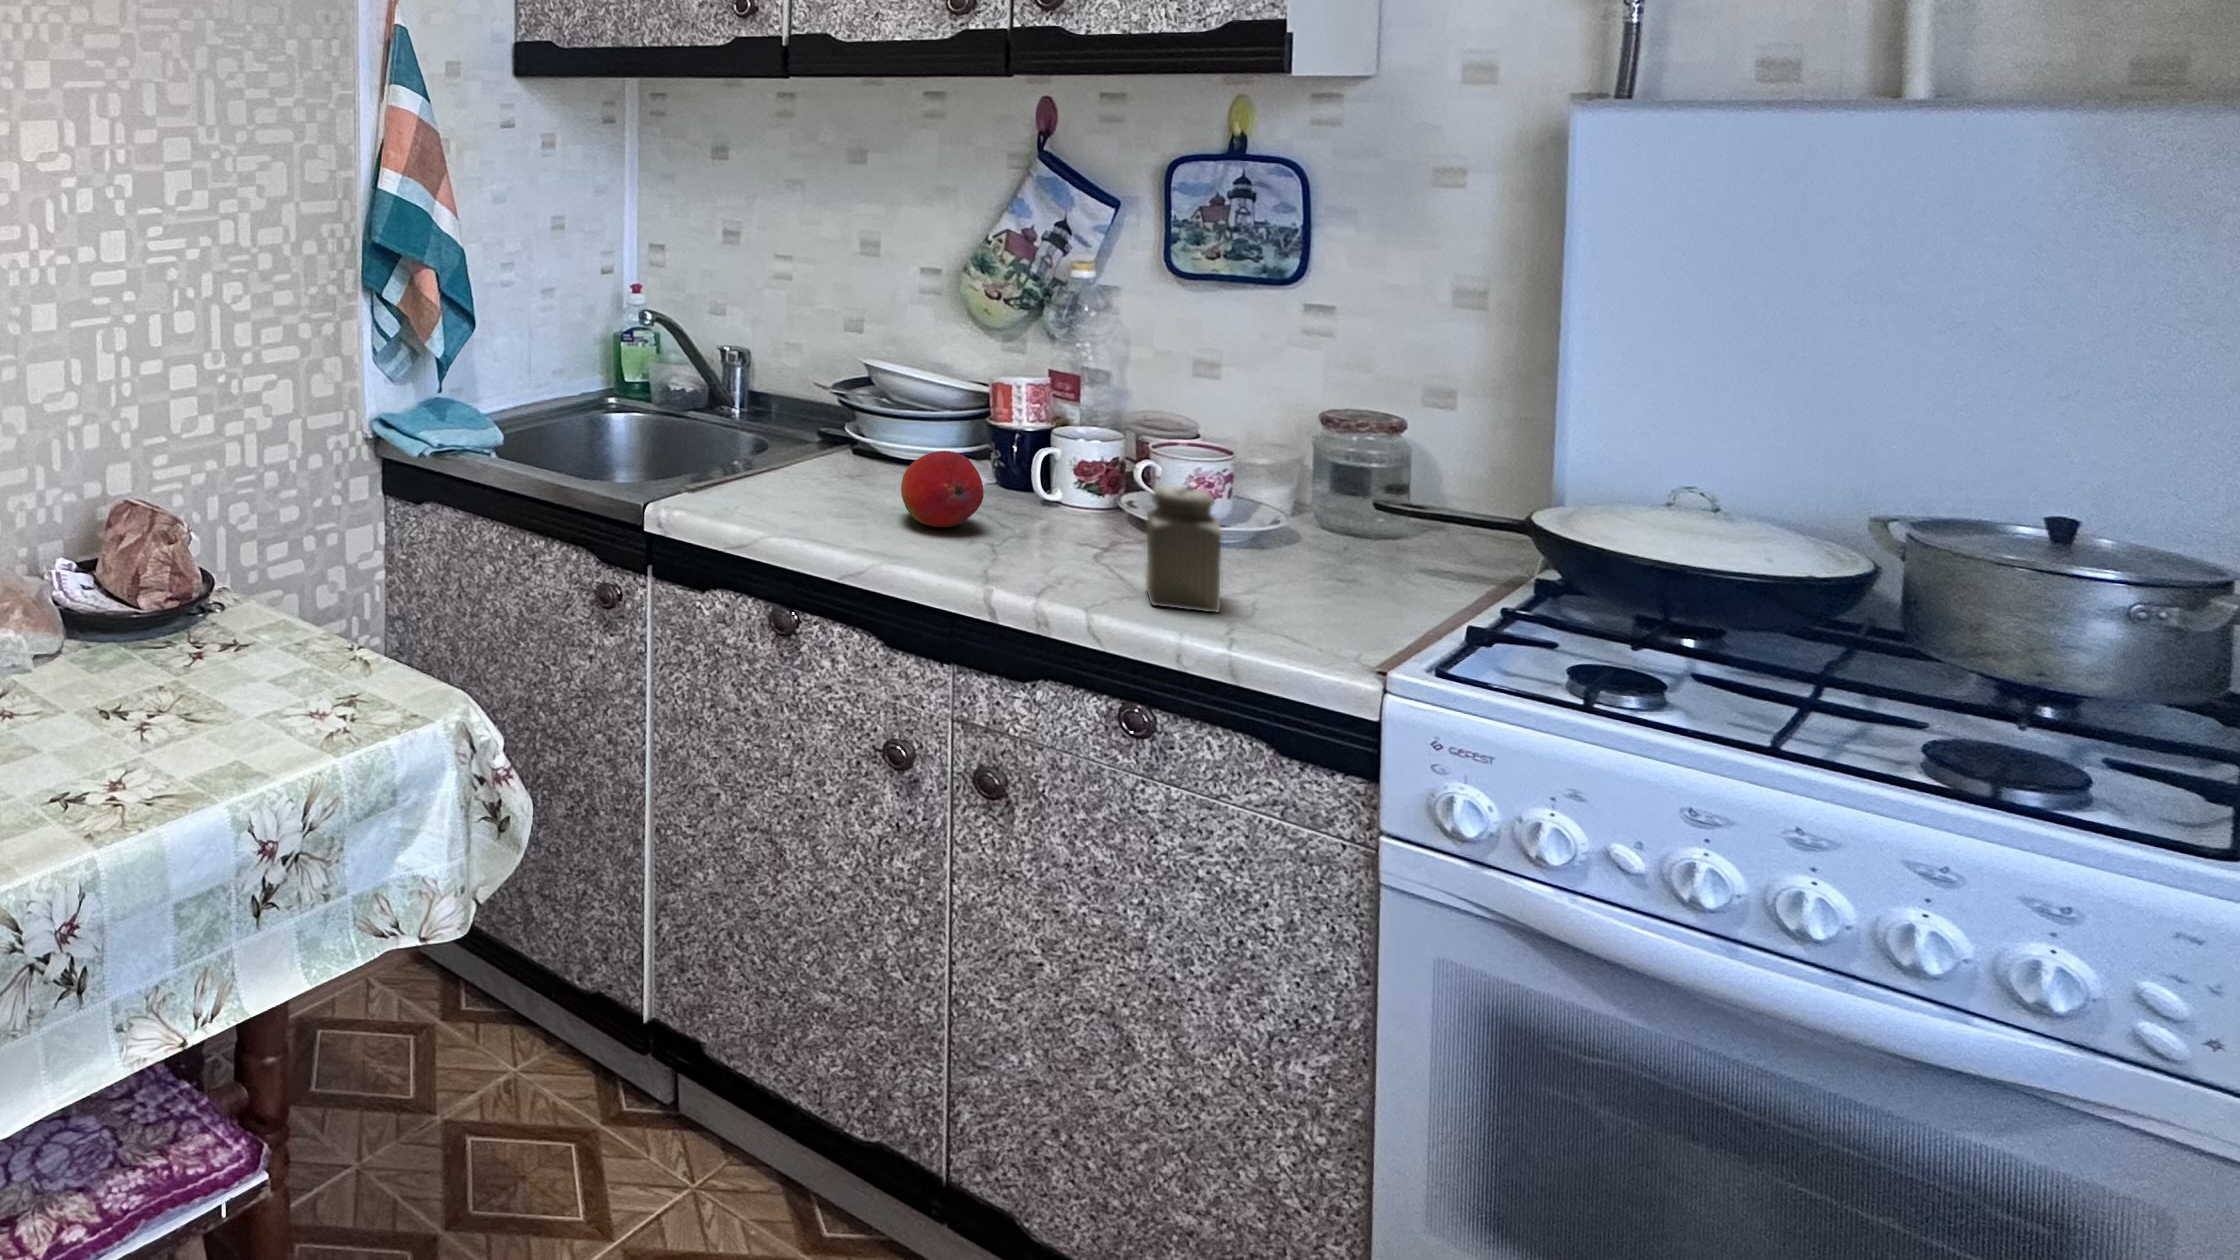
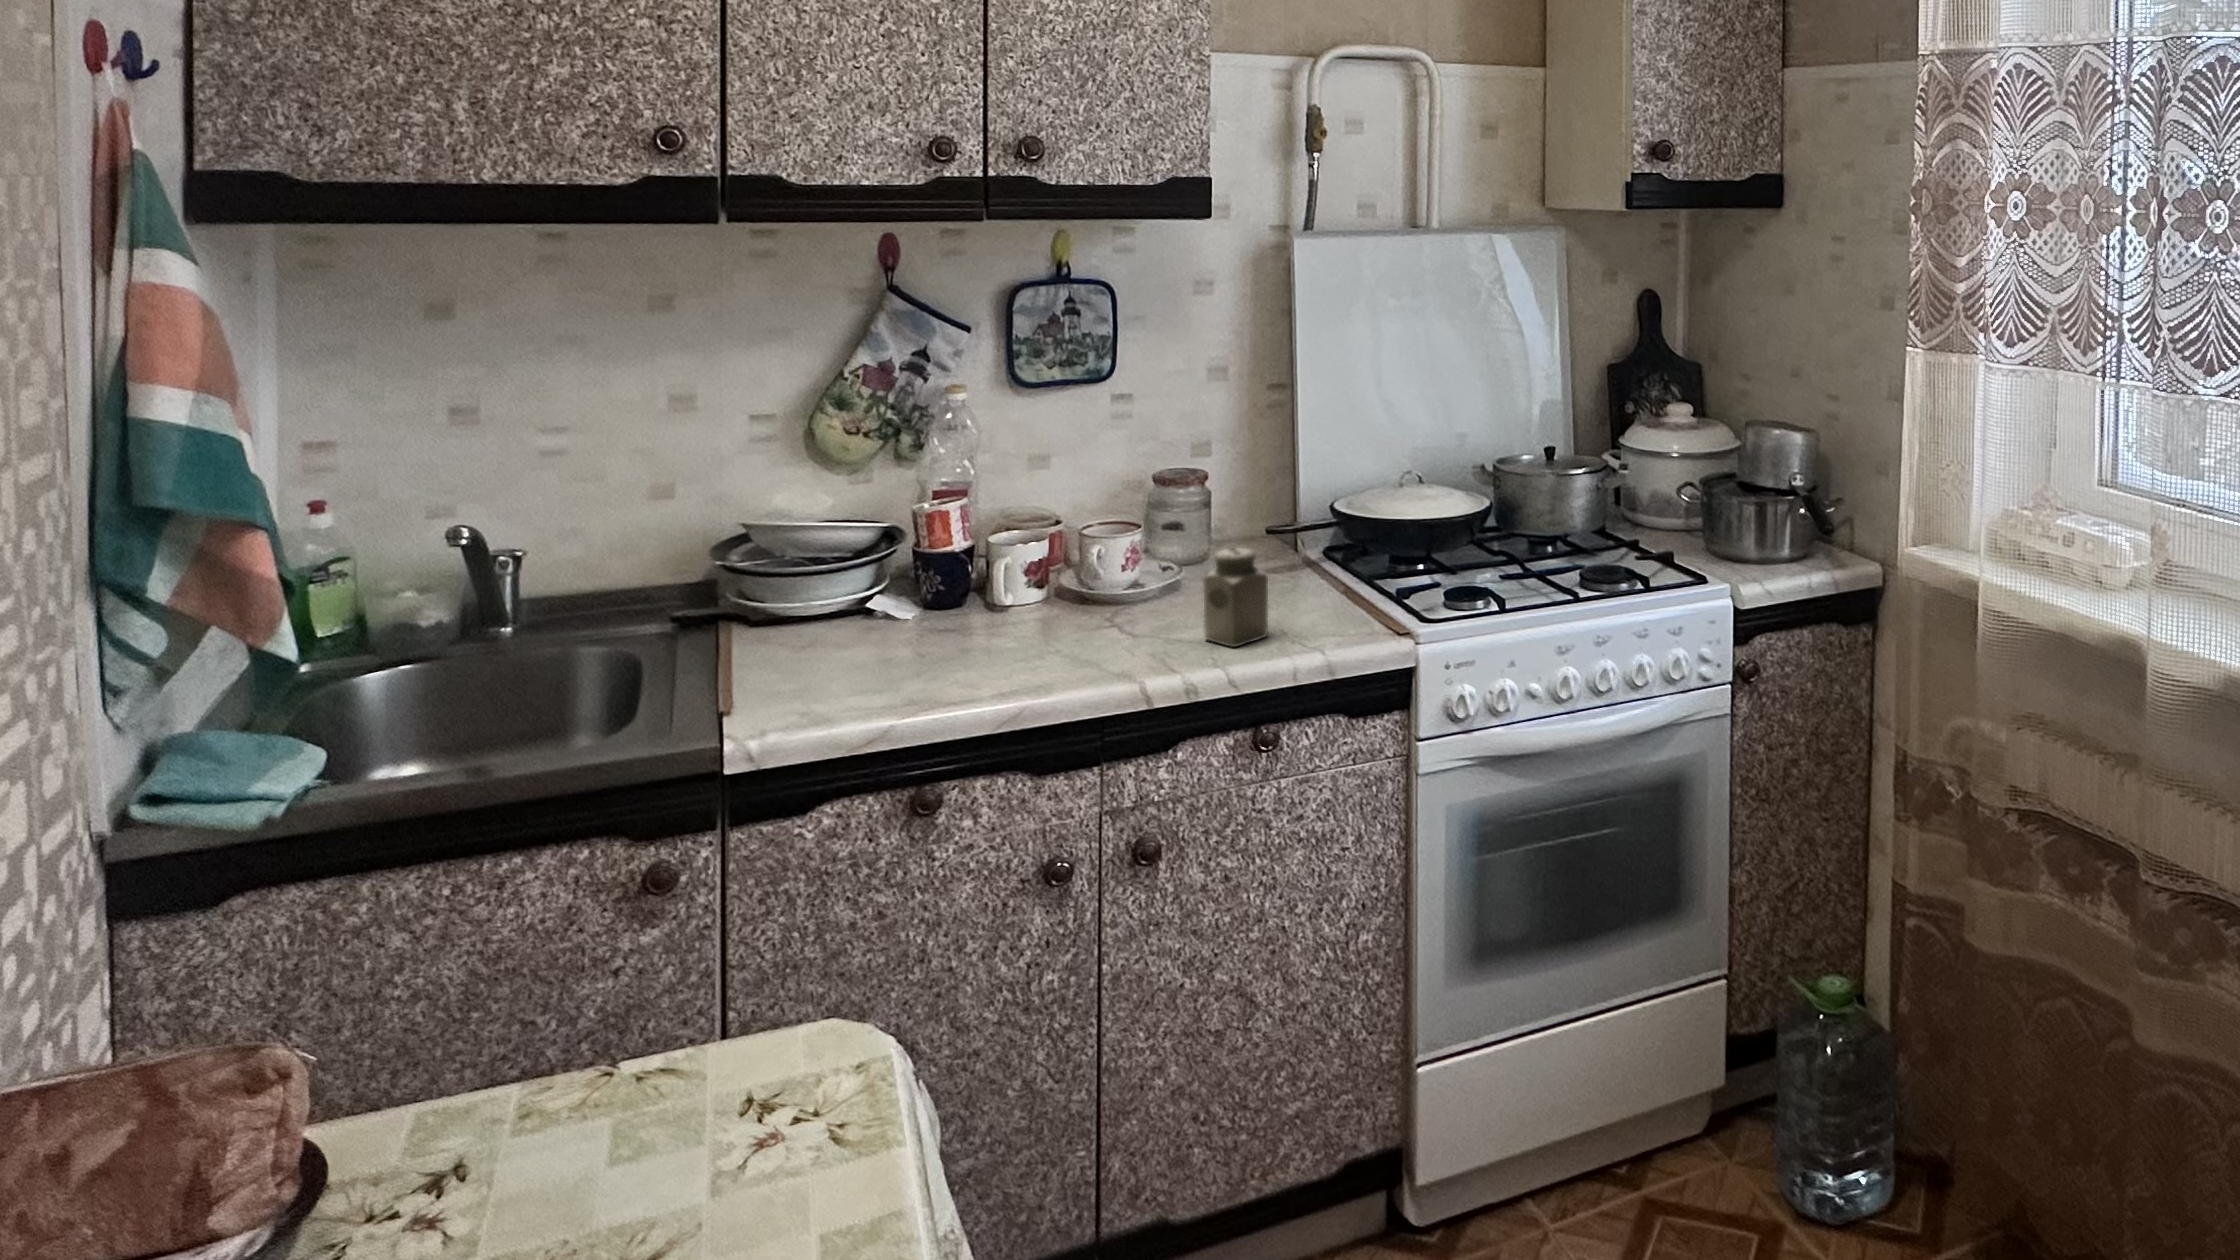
fruit: present [901,451,984,527] -> none [931,583,1023,659]

